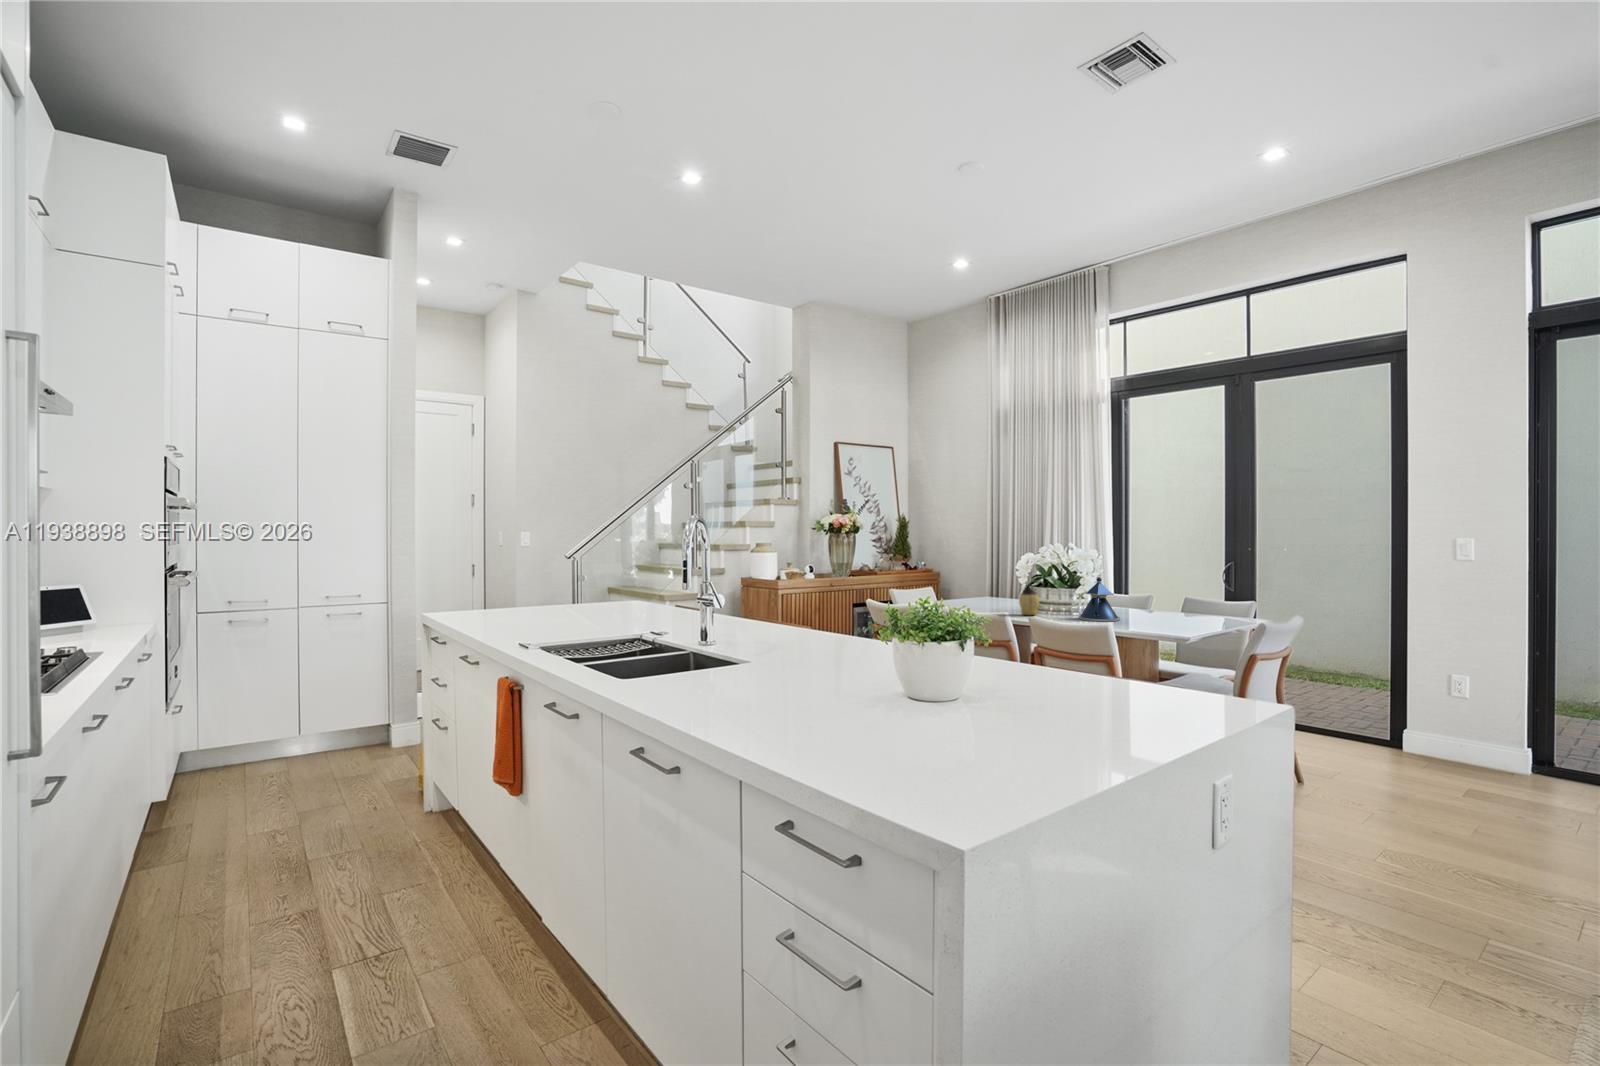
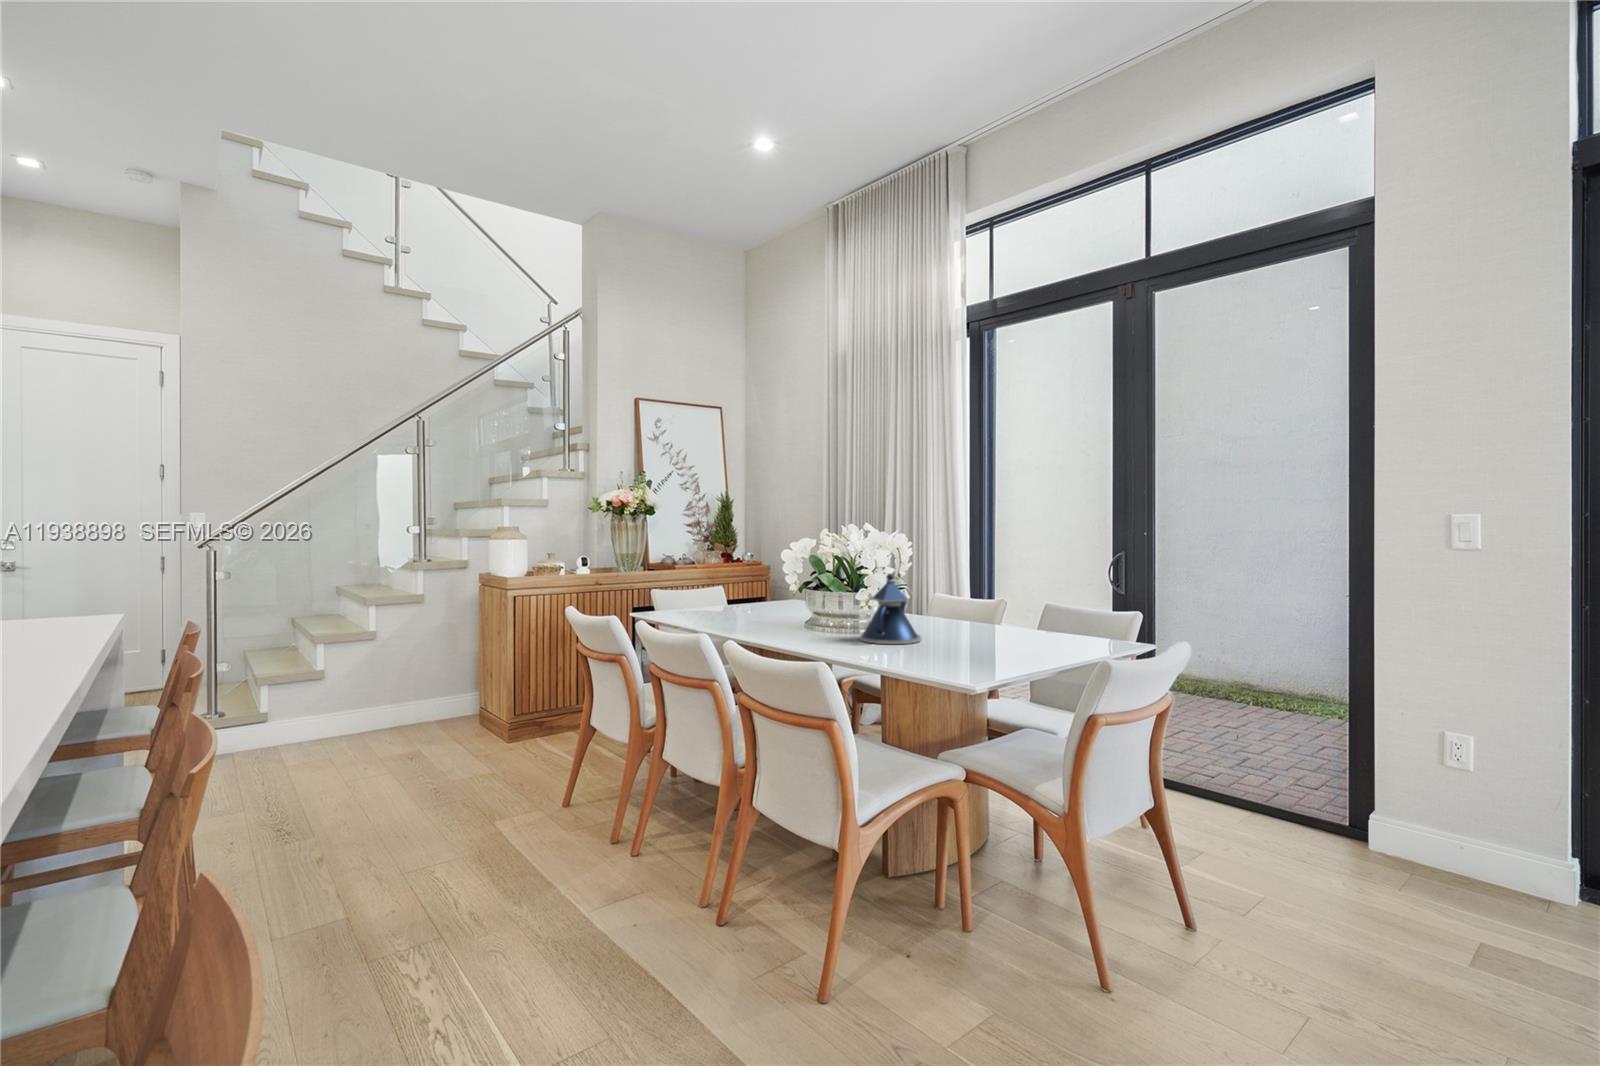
wine bottle: present [1019,584,1039,615] -> none [779,556,809,632]

